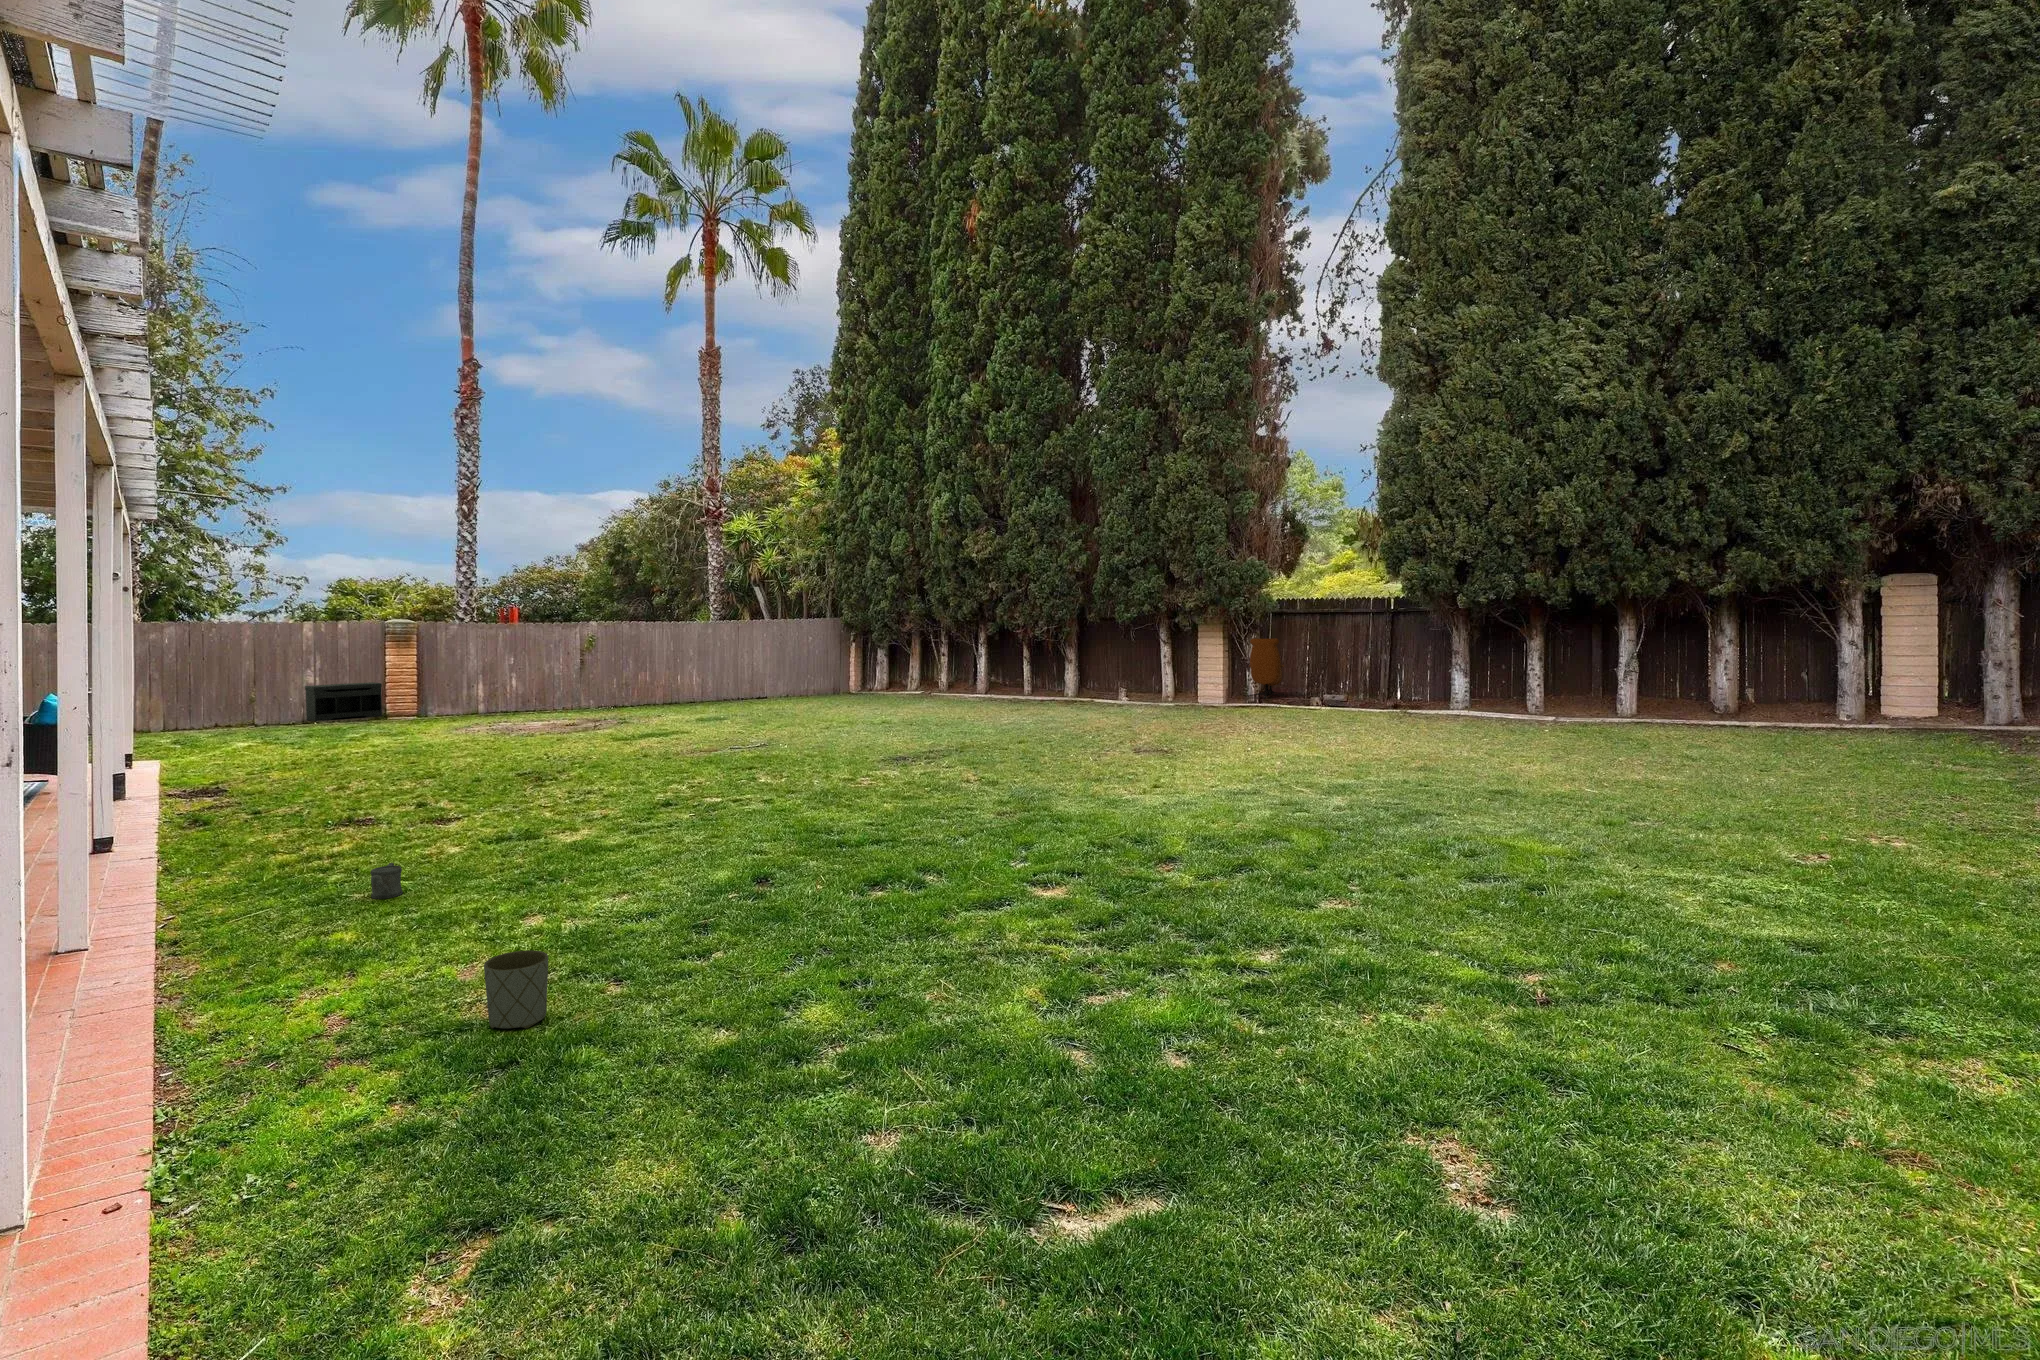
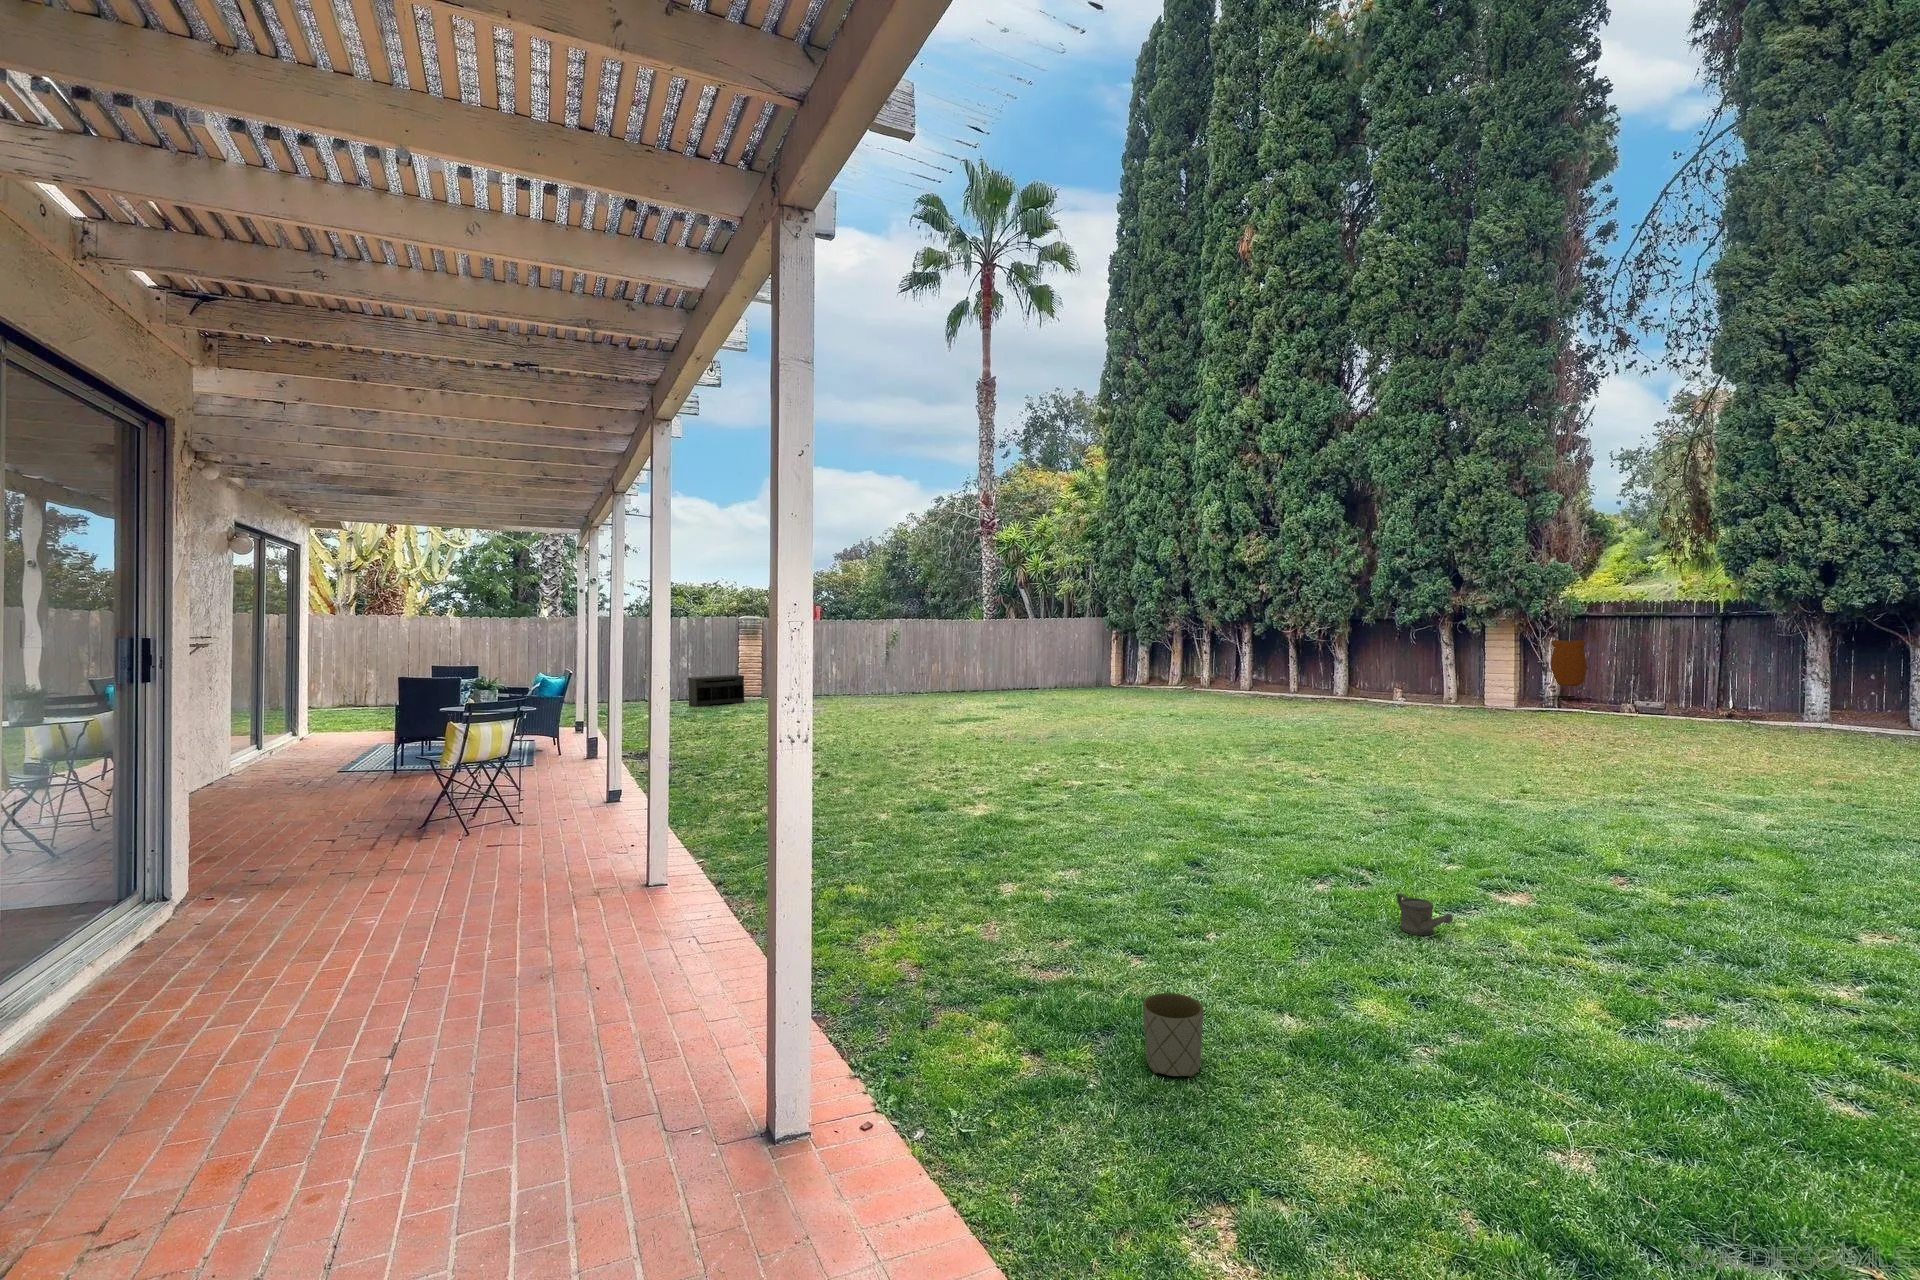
watering can: present [370,863,403,899] -> present [1397,894,1453,935]

